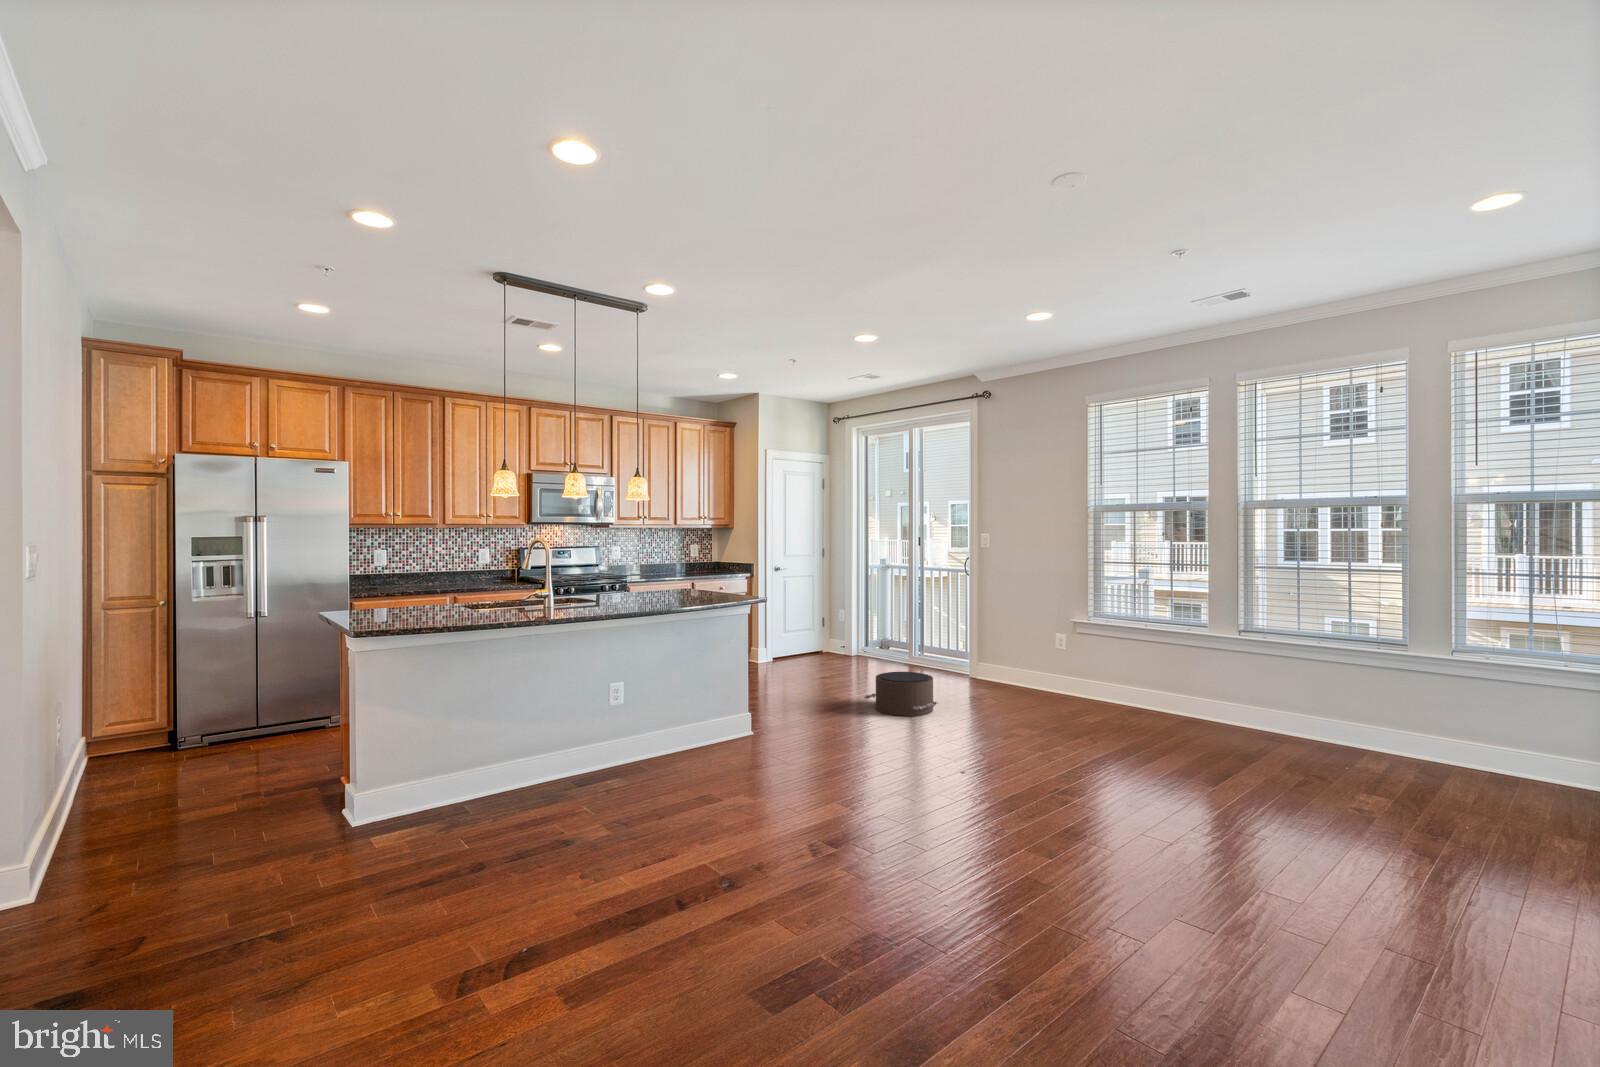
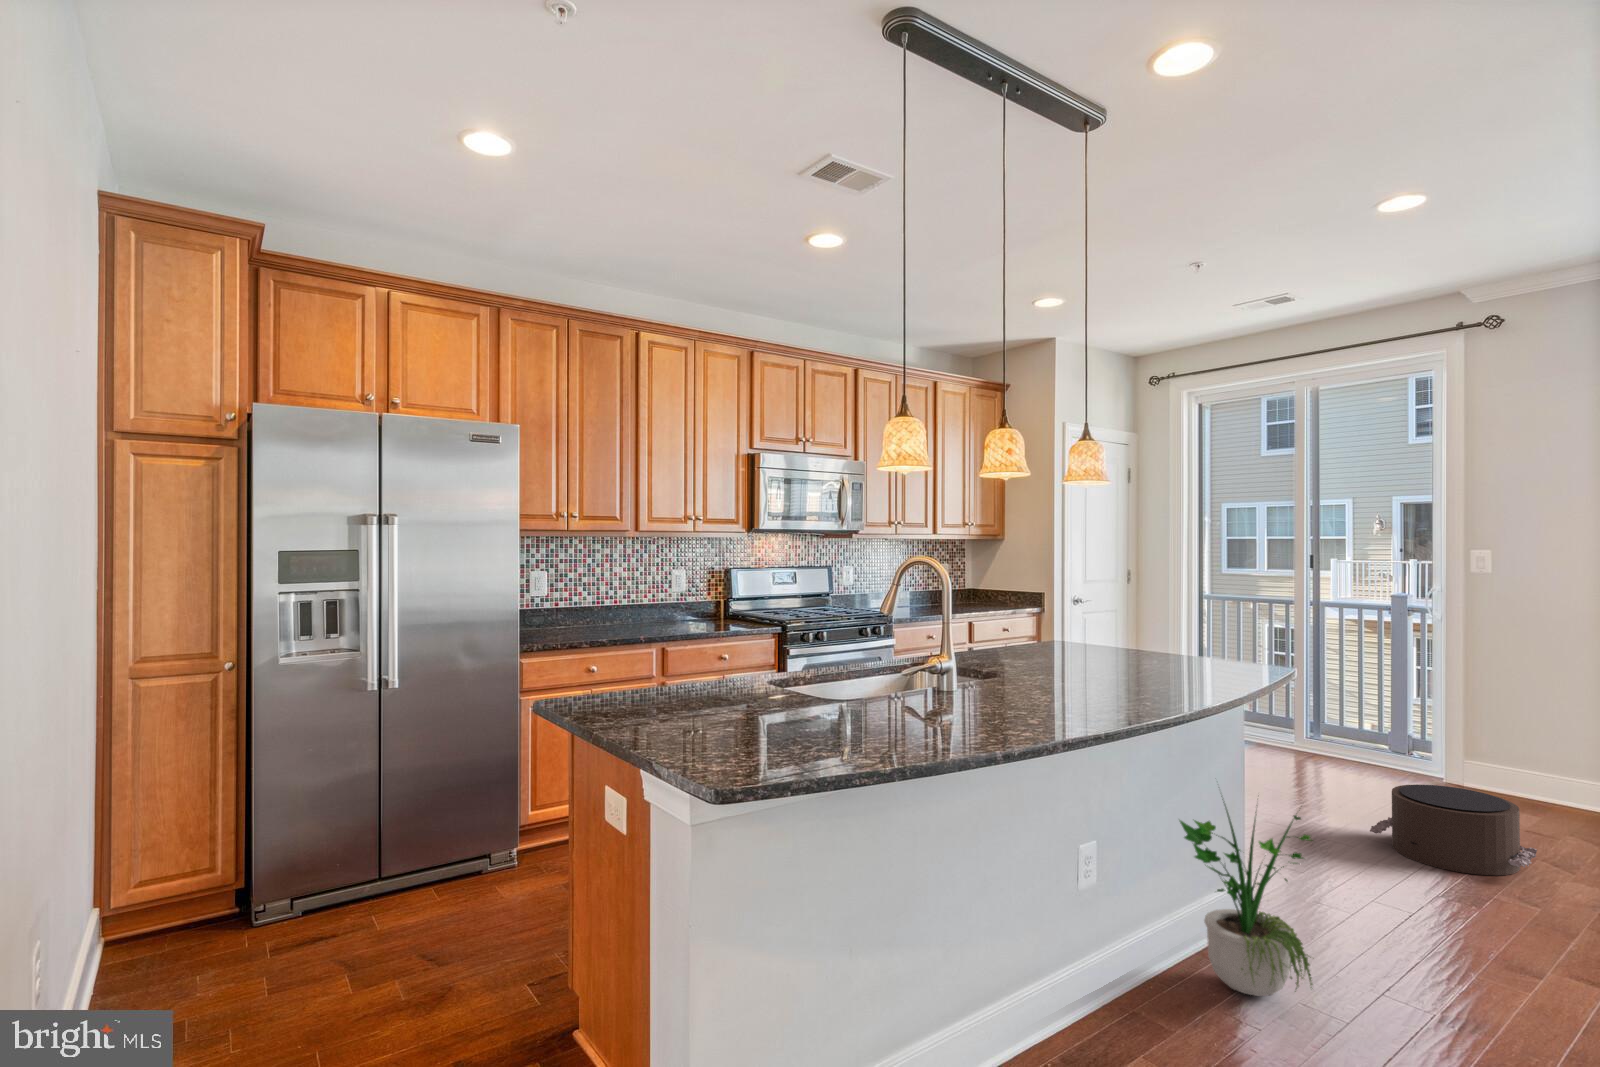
potted plant: none [672,652,756,758] -> present [1180,799,1312,996]

